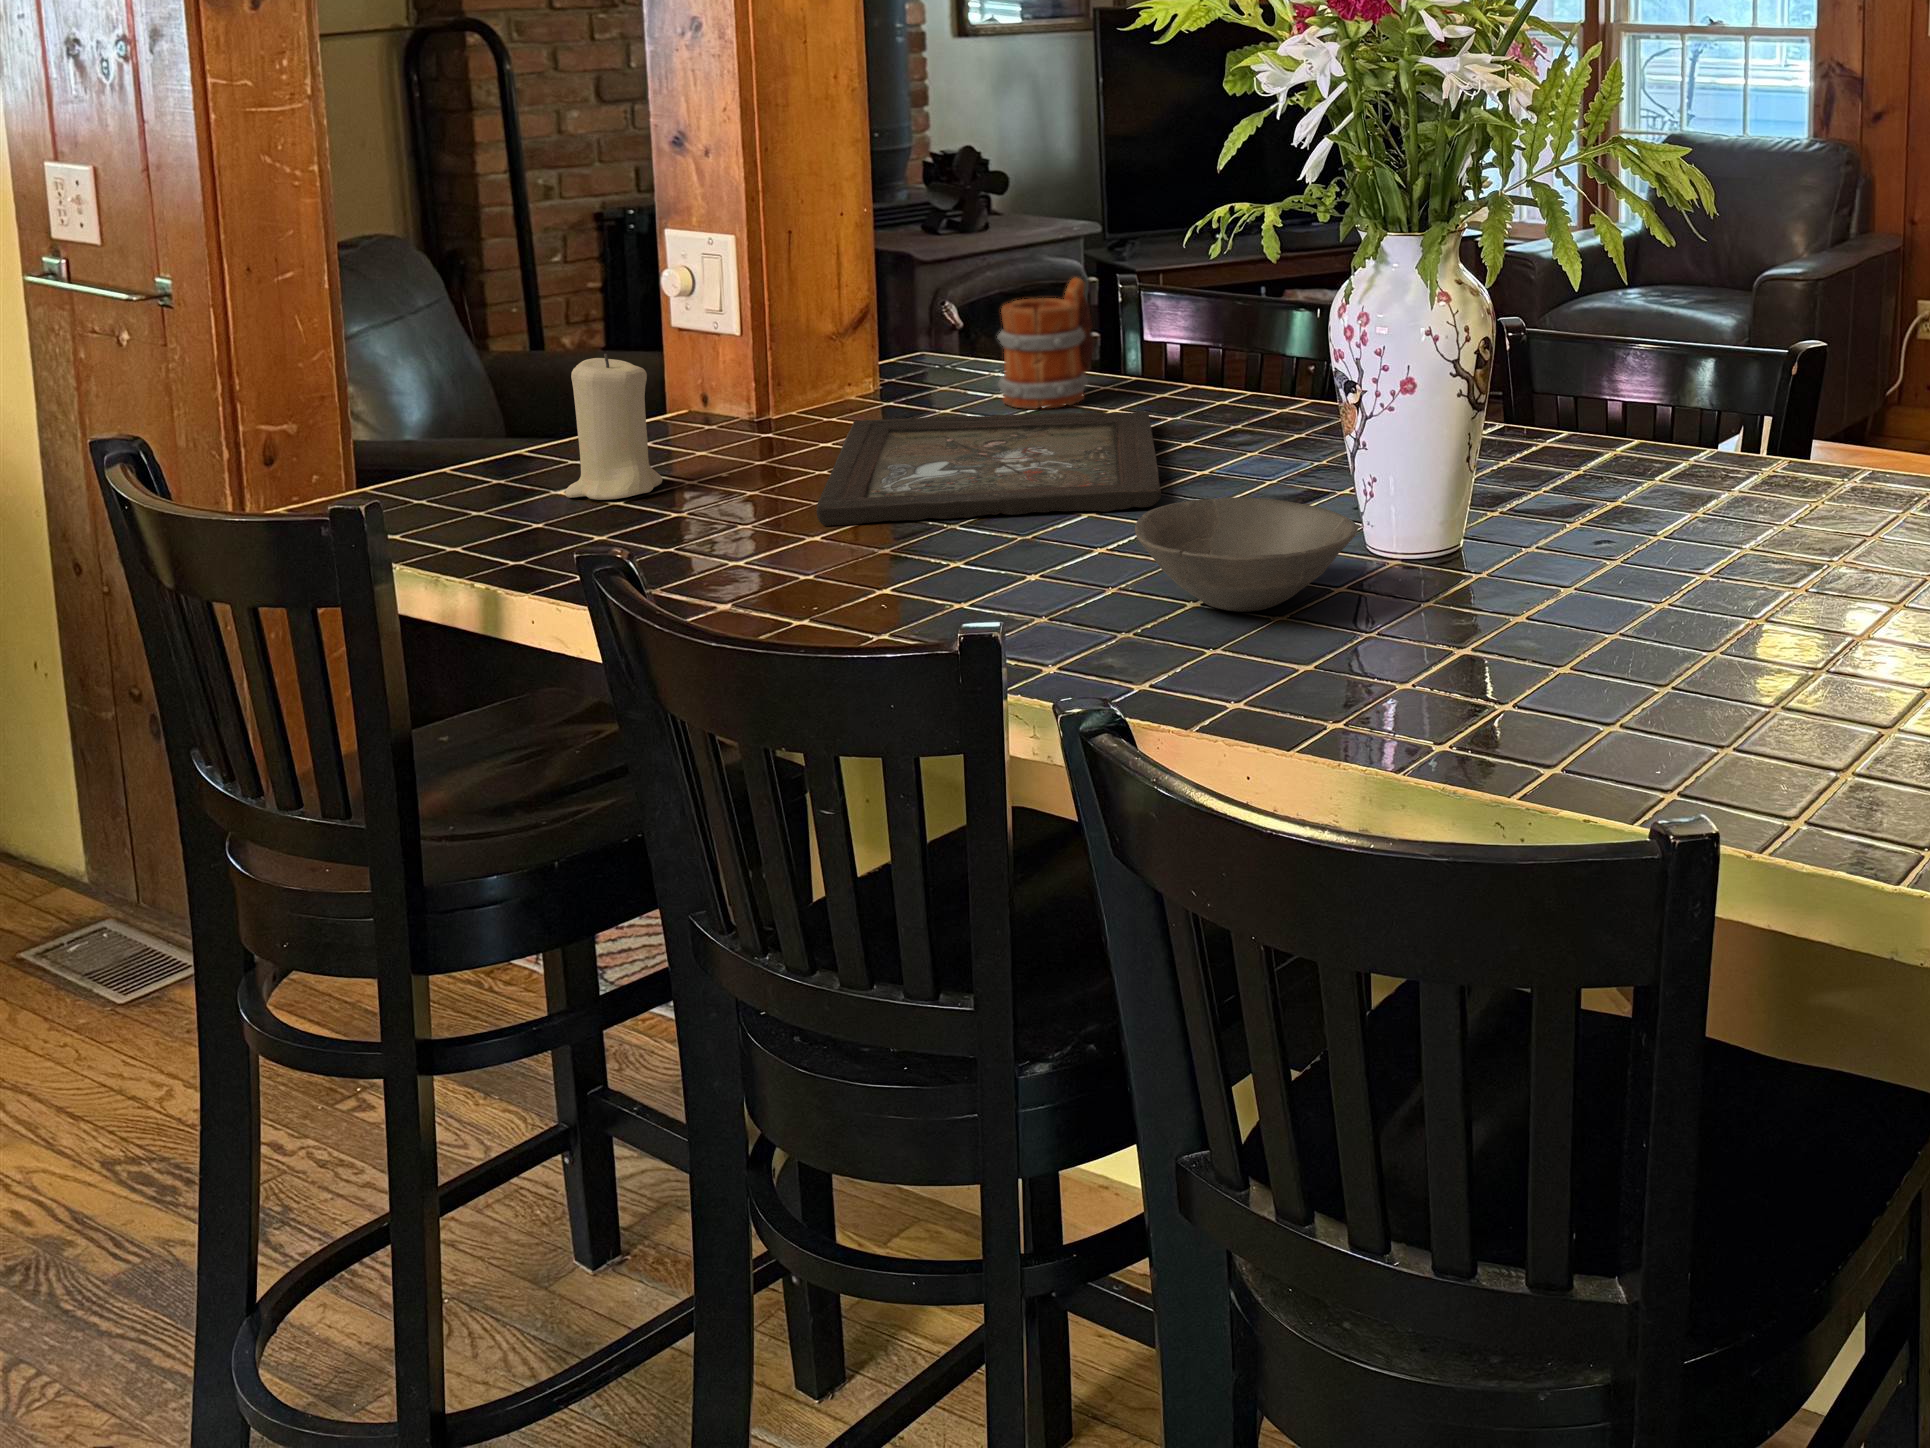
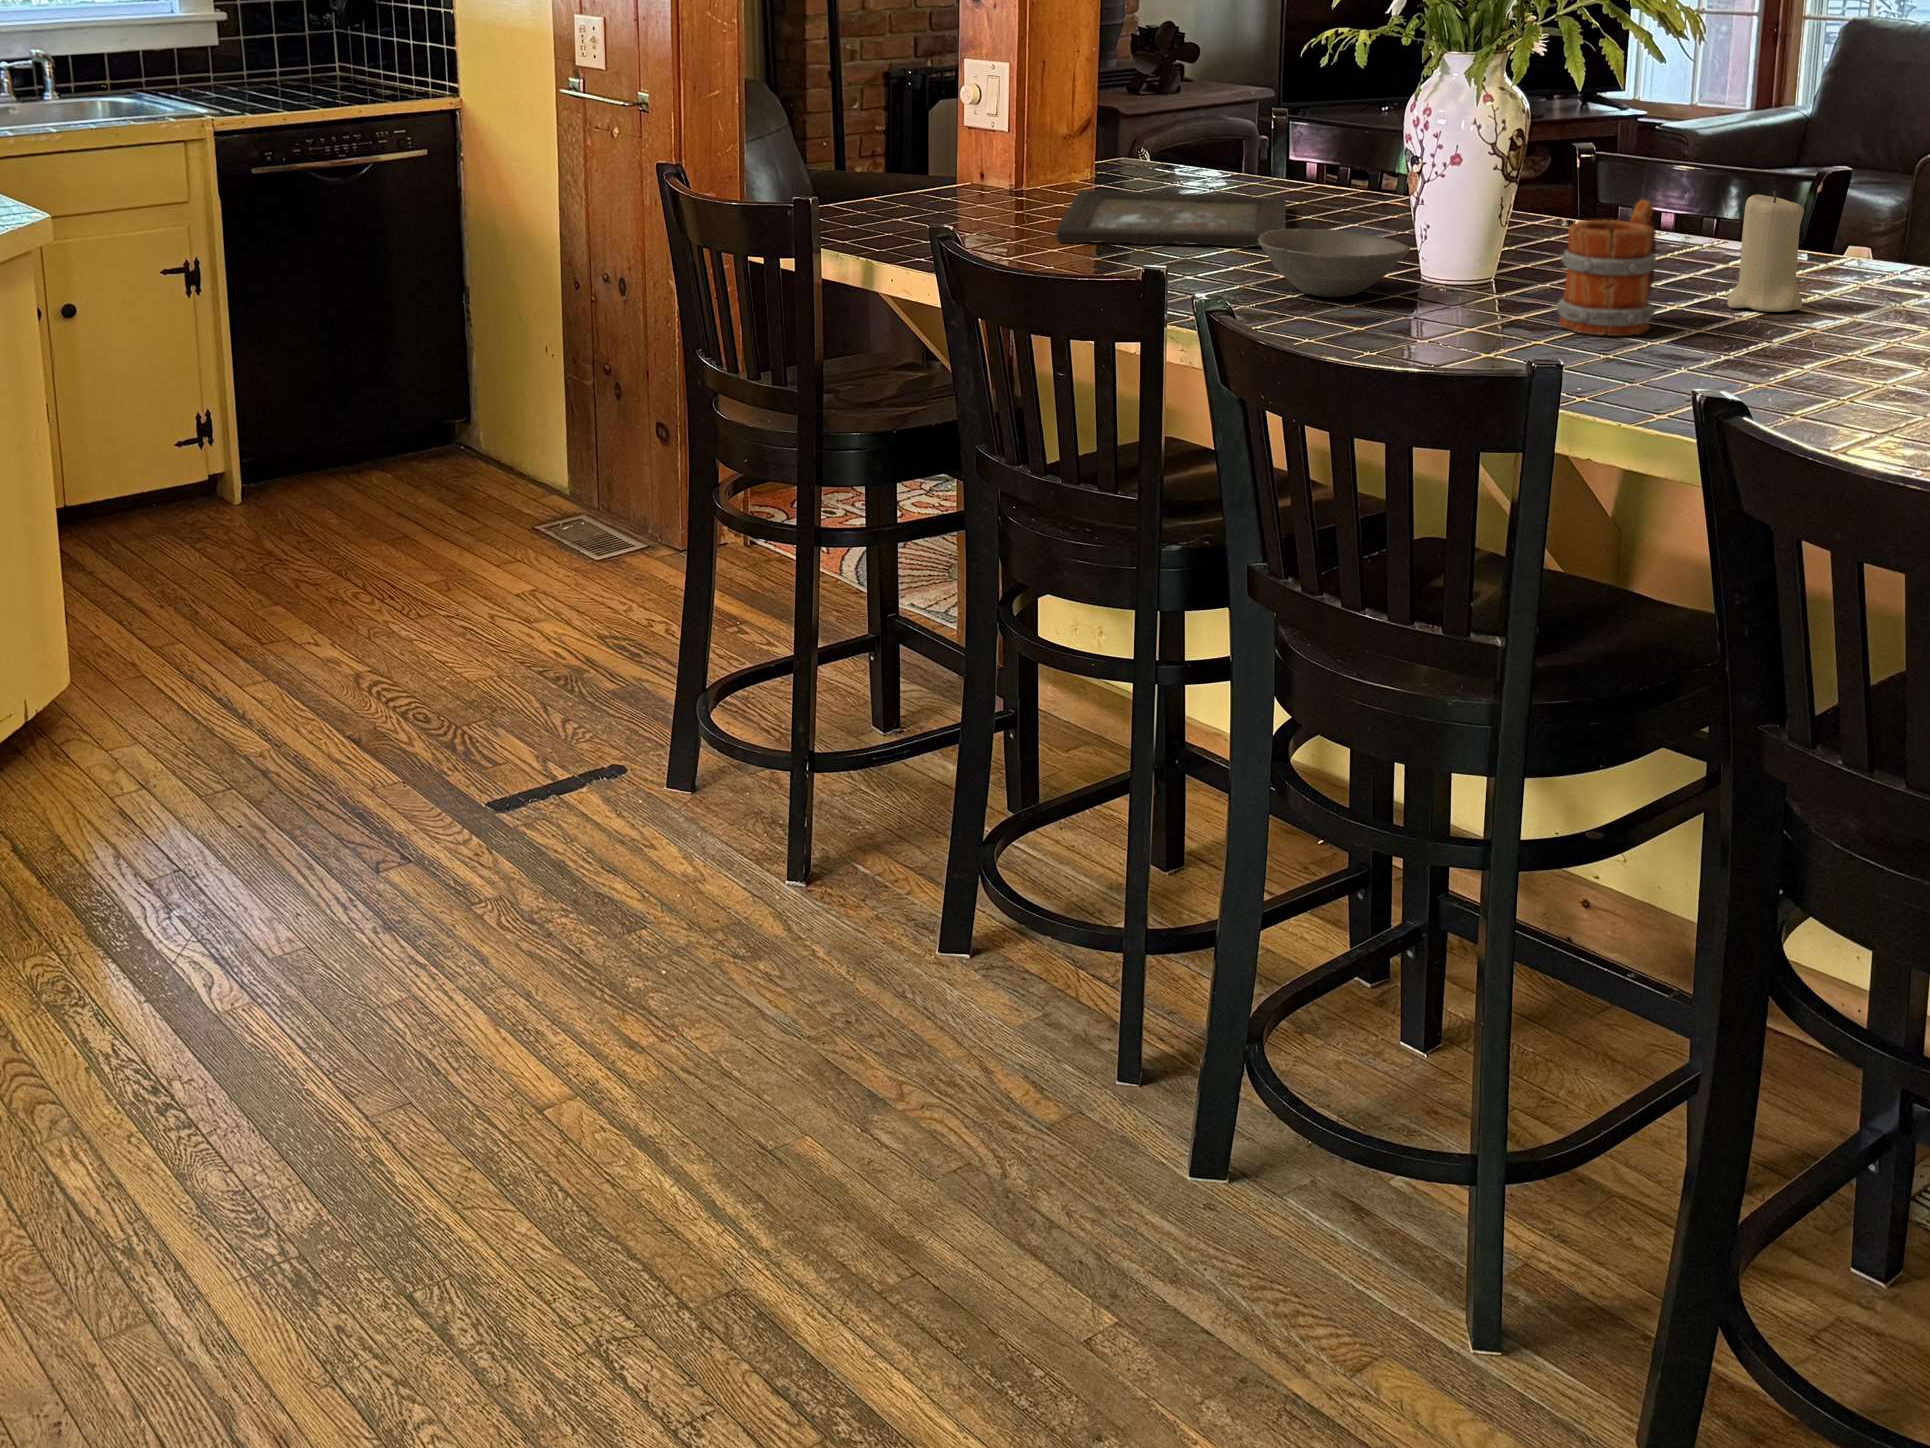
mug: present [998,278,1094,409] -> present [1556,200,1657,336]
candle: present [565,354,662,500] -> present [1727,191,1804,312]

